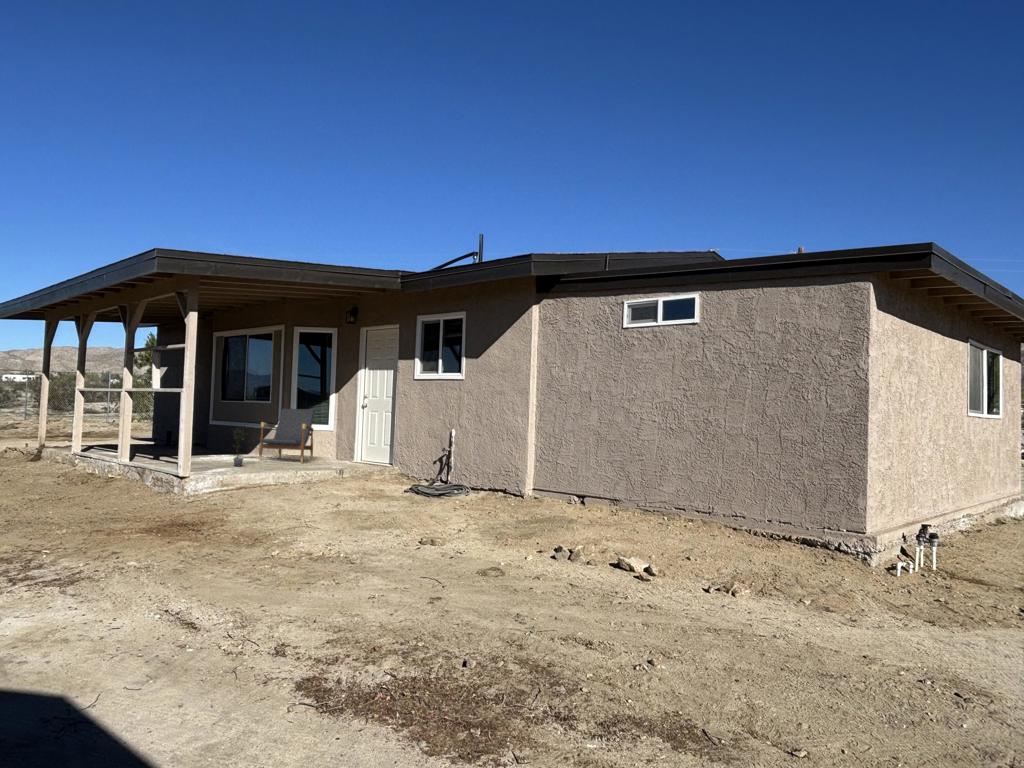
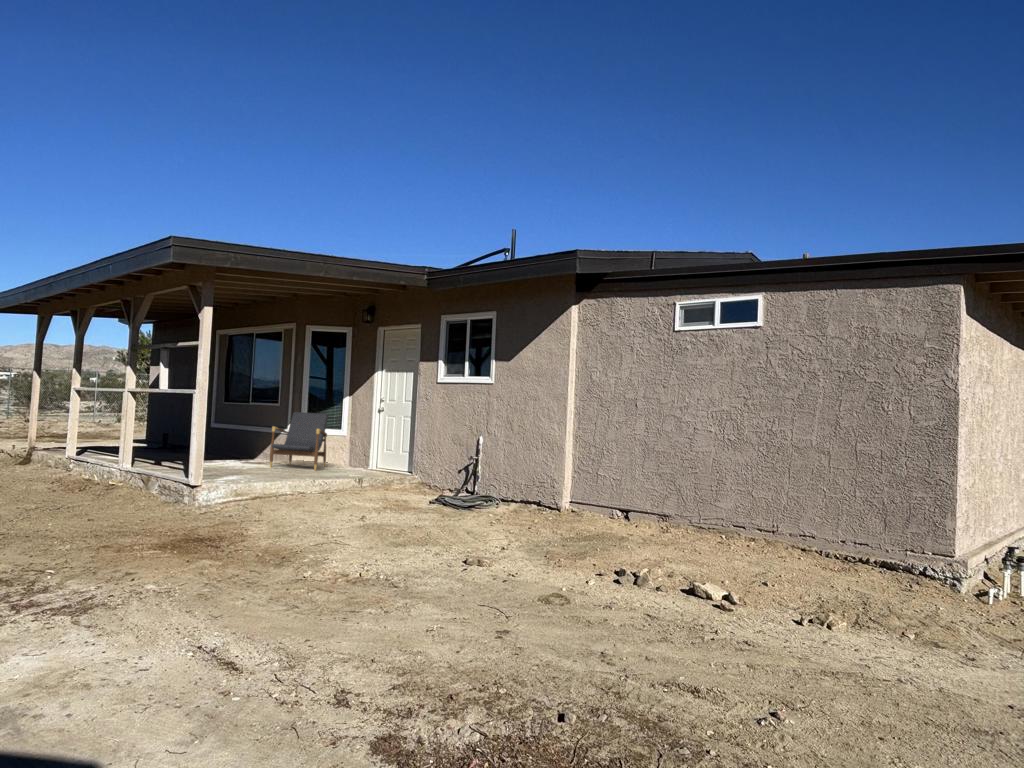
potted plant: present [233,426,249,466] -> none [241,429,261,474]

